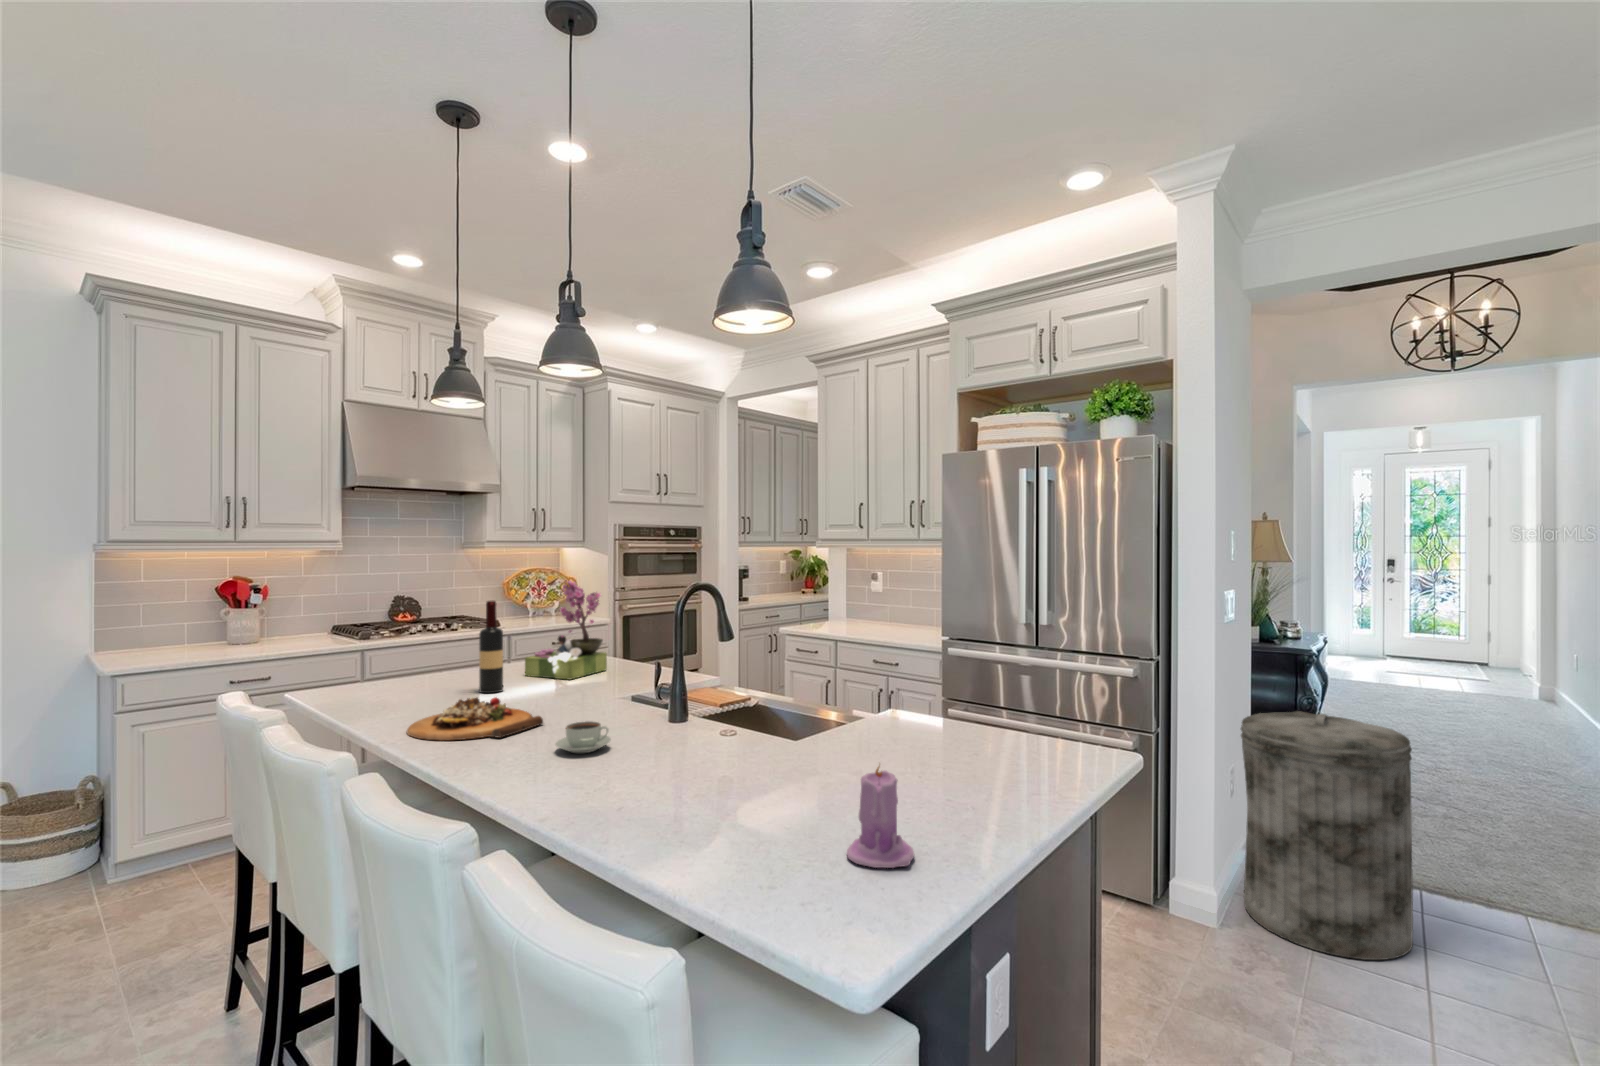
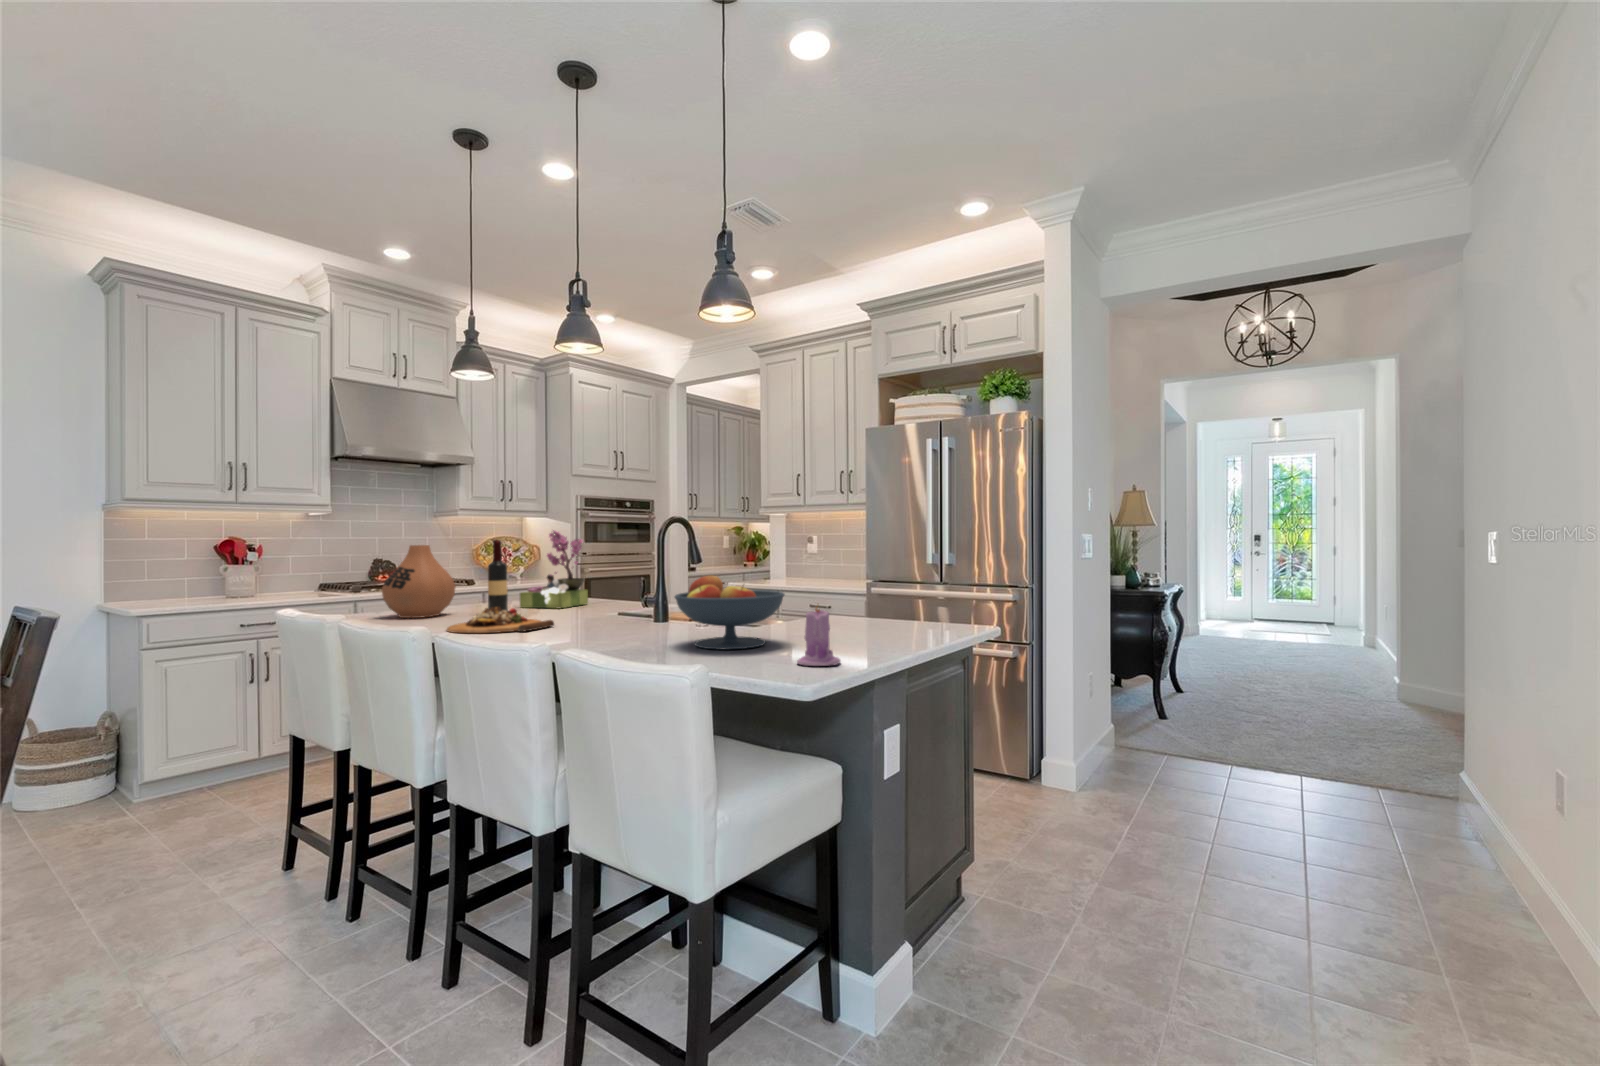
vase: none [351,607,444,697] -> present [382,545,455,618]
fruit bowl: none [679,682,834,802] -> present [675,576,785,649]
trash can: present [1241,711,1413,960] -> none [1096,627,1217,806]
coffee cup: present [556,721,611,753] -> none [573,615,615,636]

